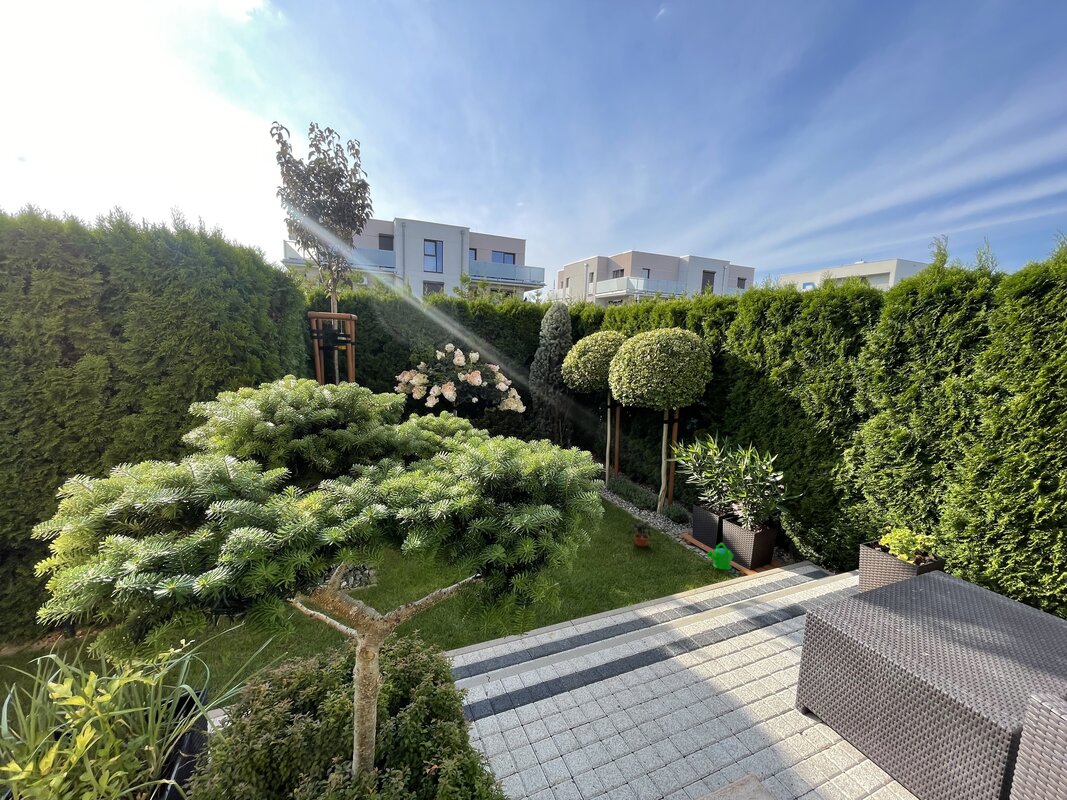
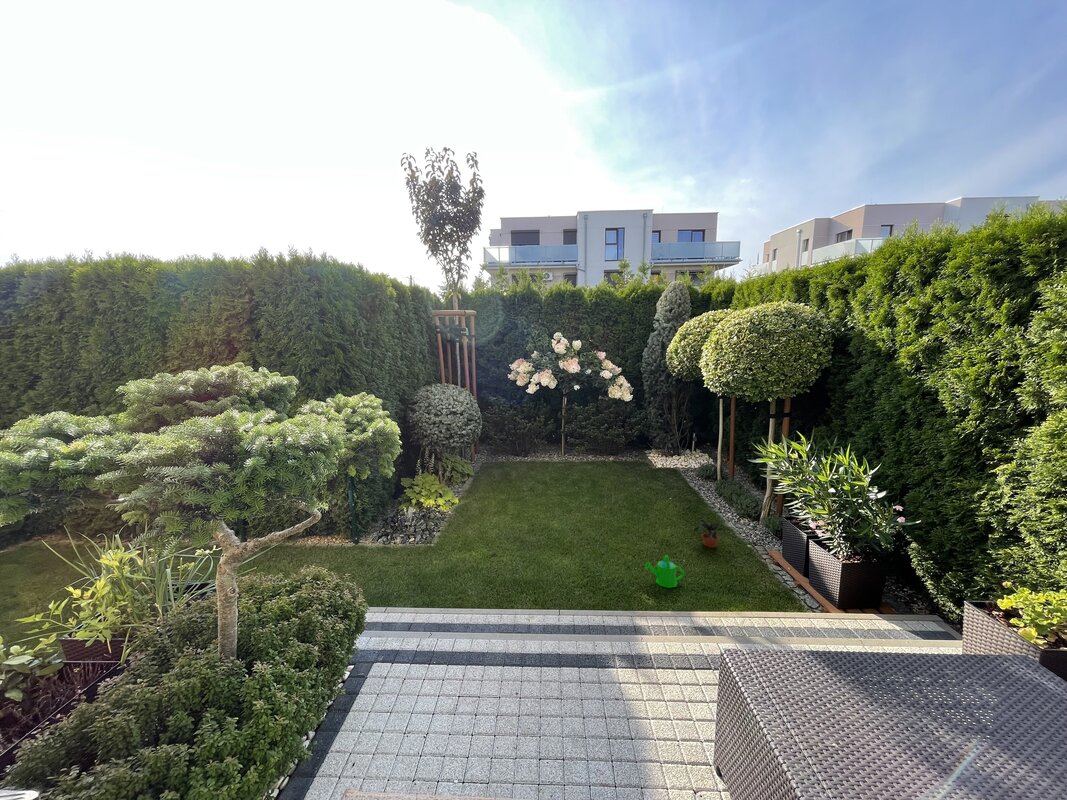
watering can: present [707,543,733,569] -> present [645,555,685,588]

